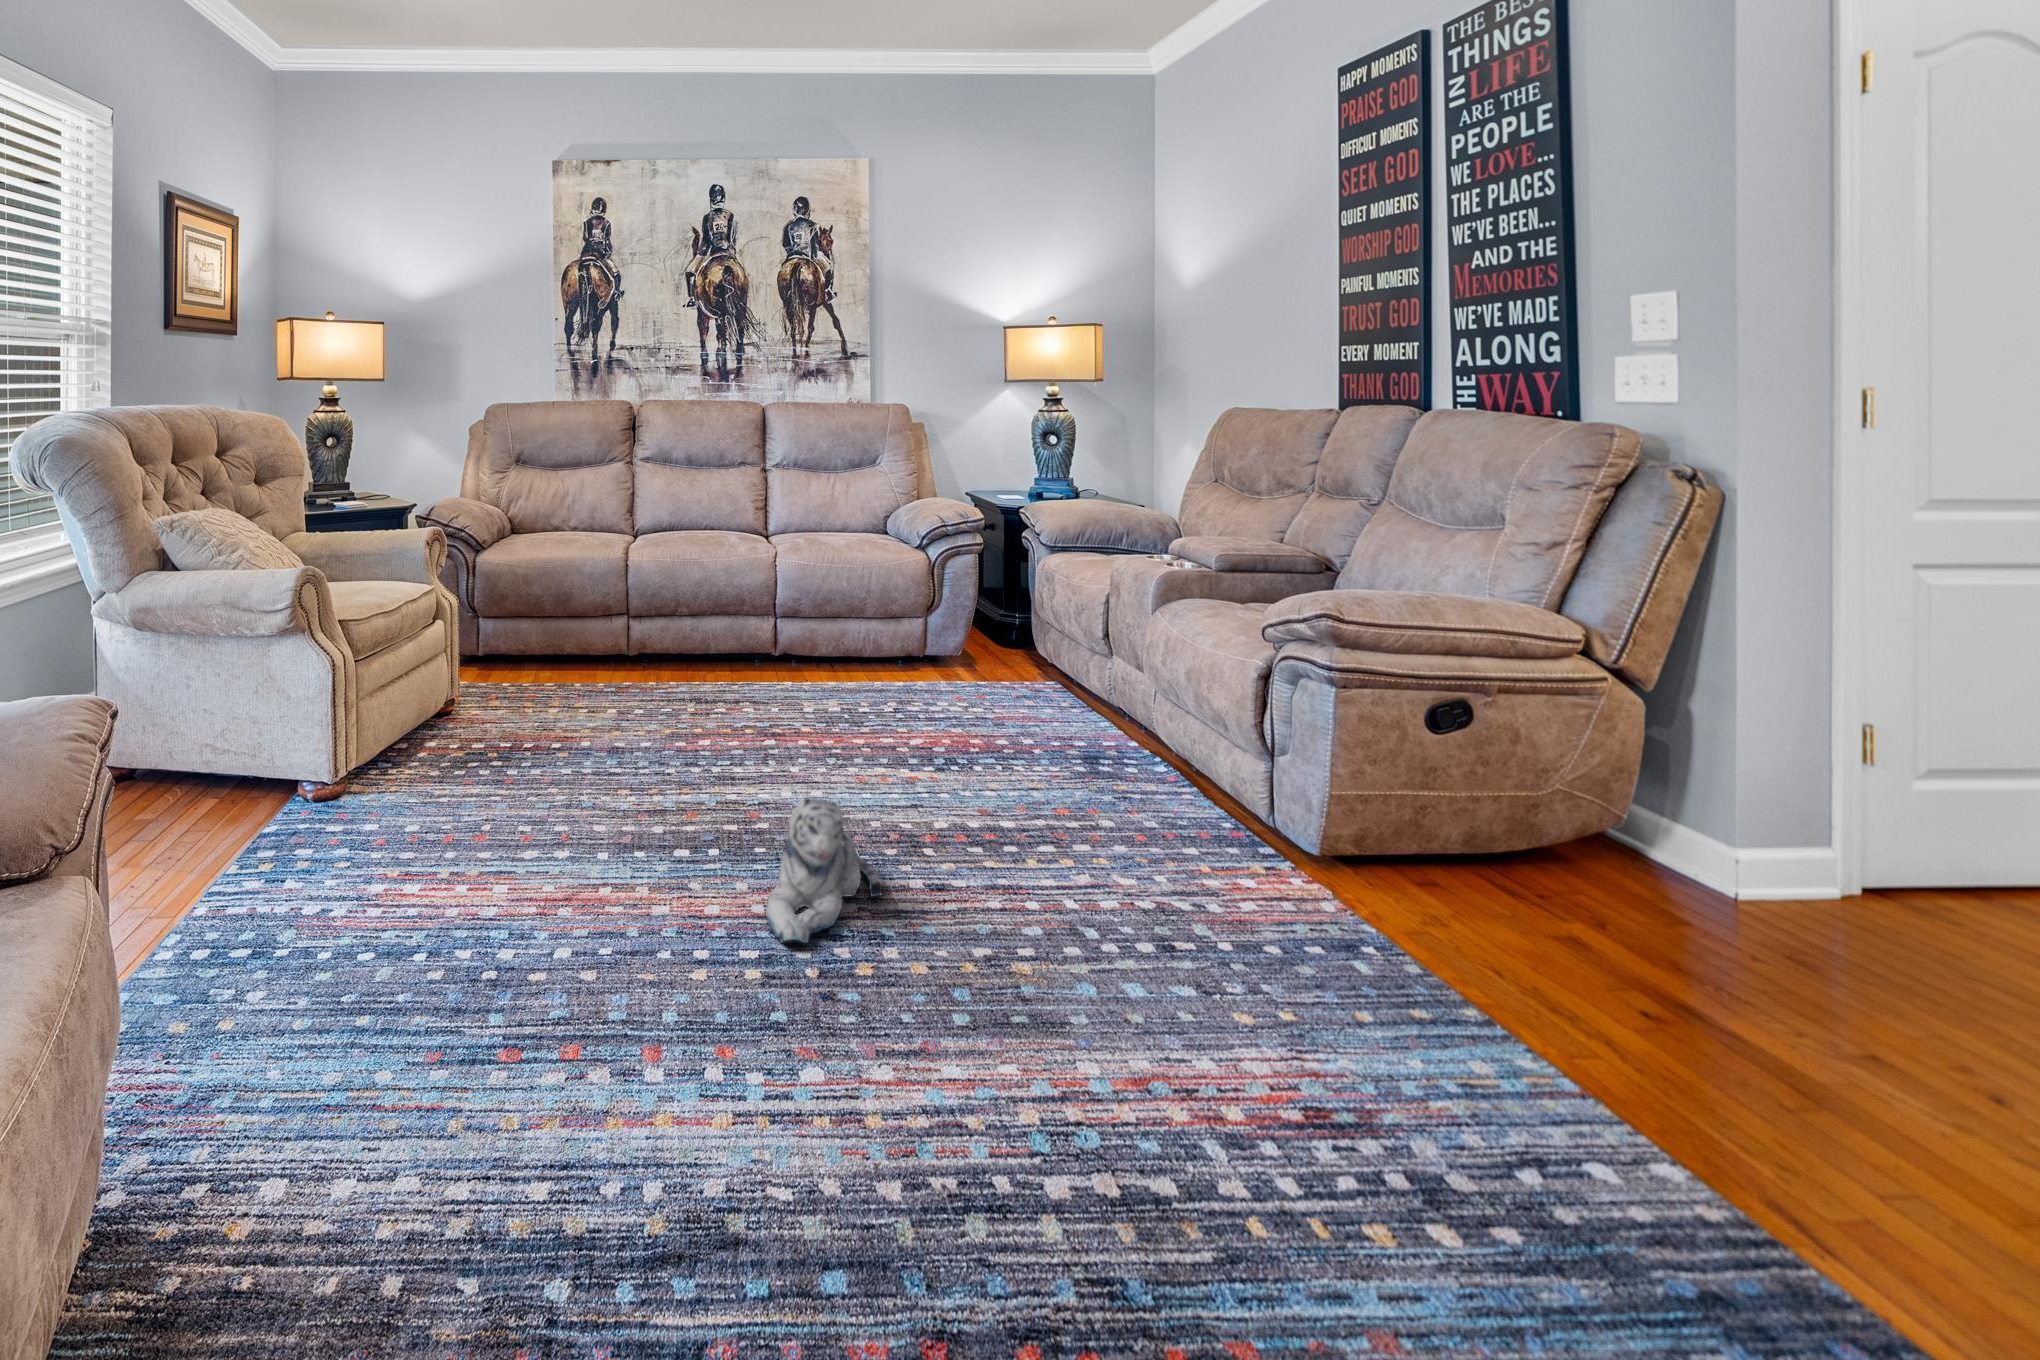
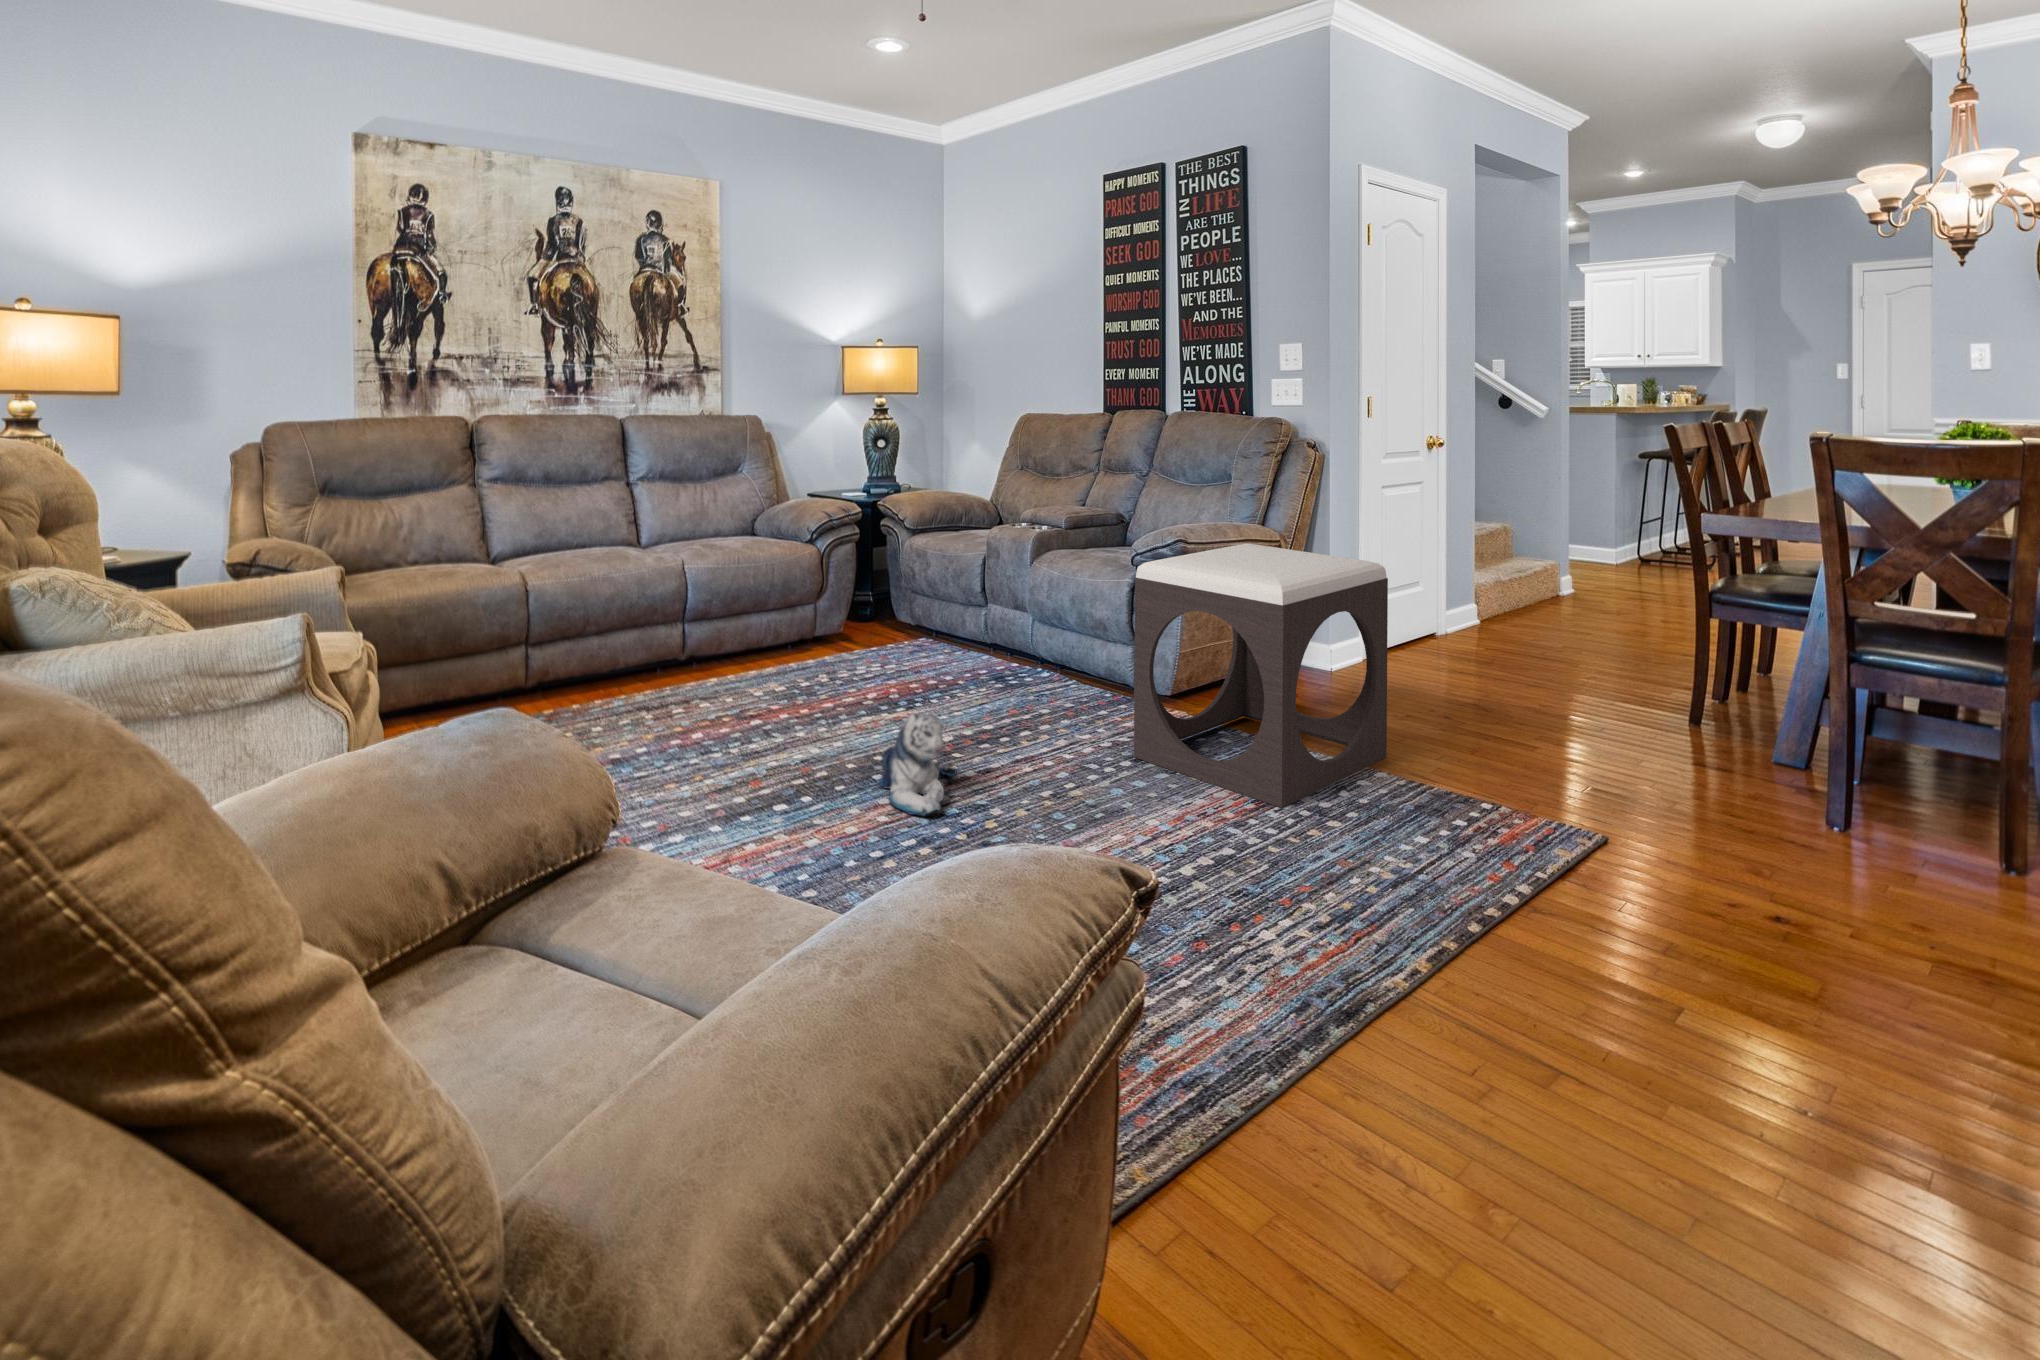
footstool: none [1164,631,1711,1146] -> present [1134,543,1388,808]

